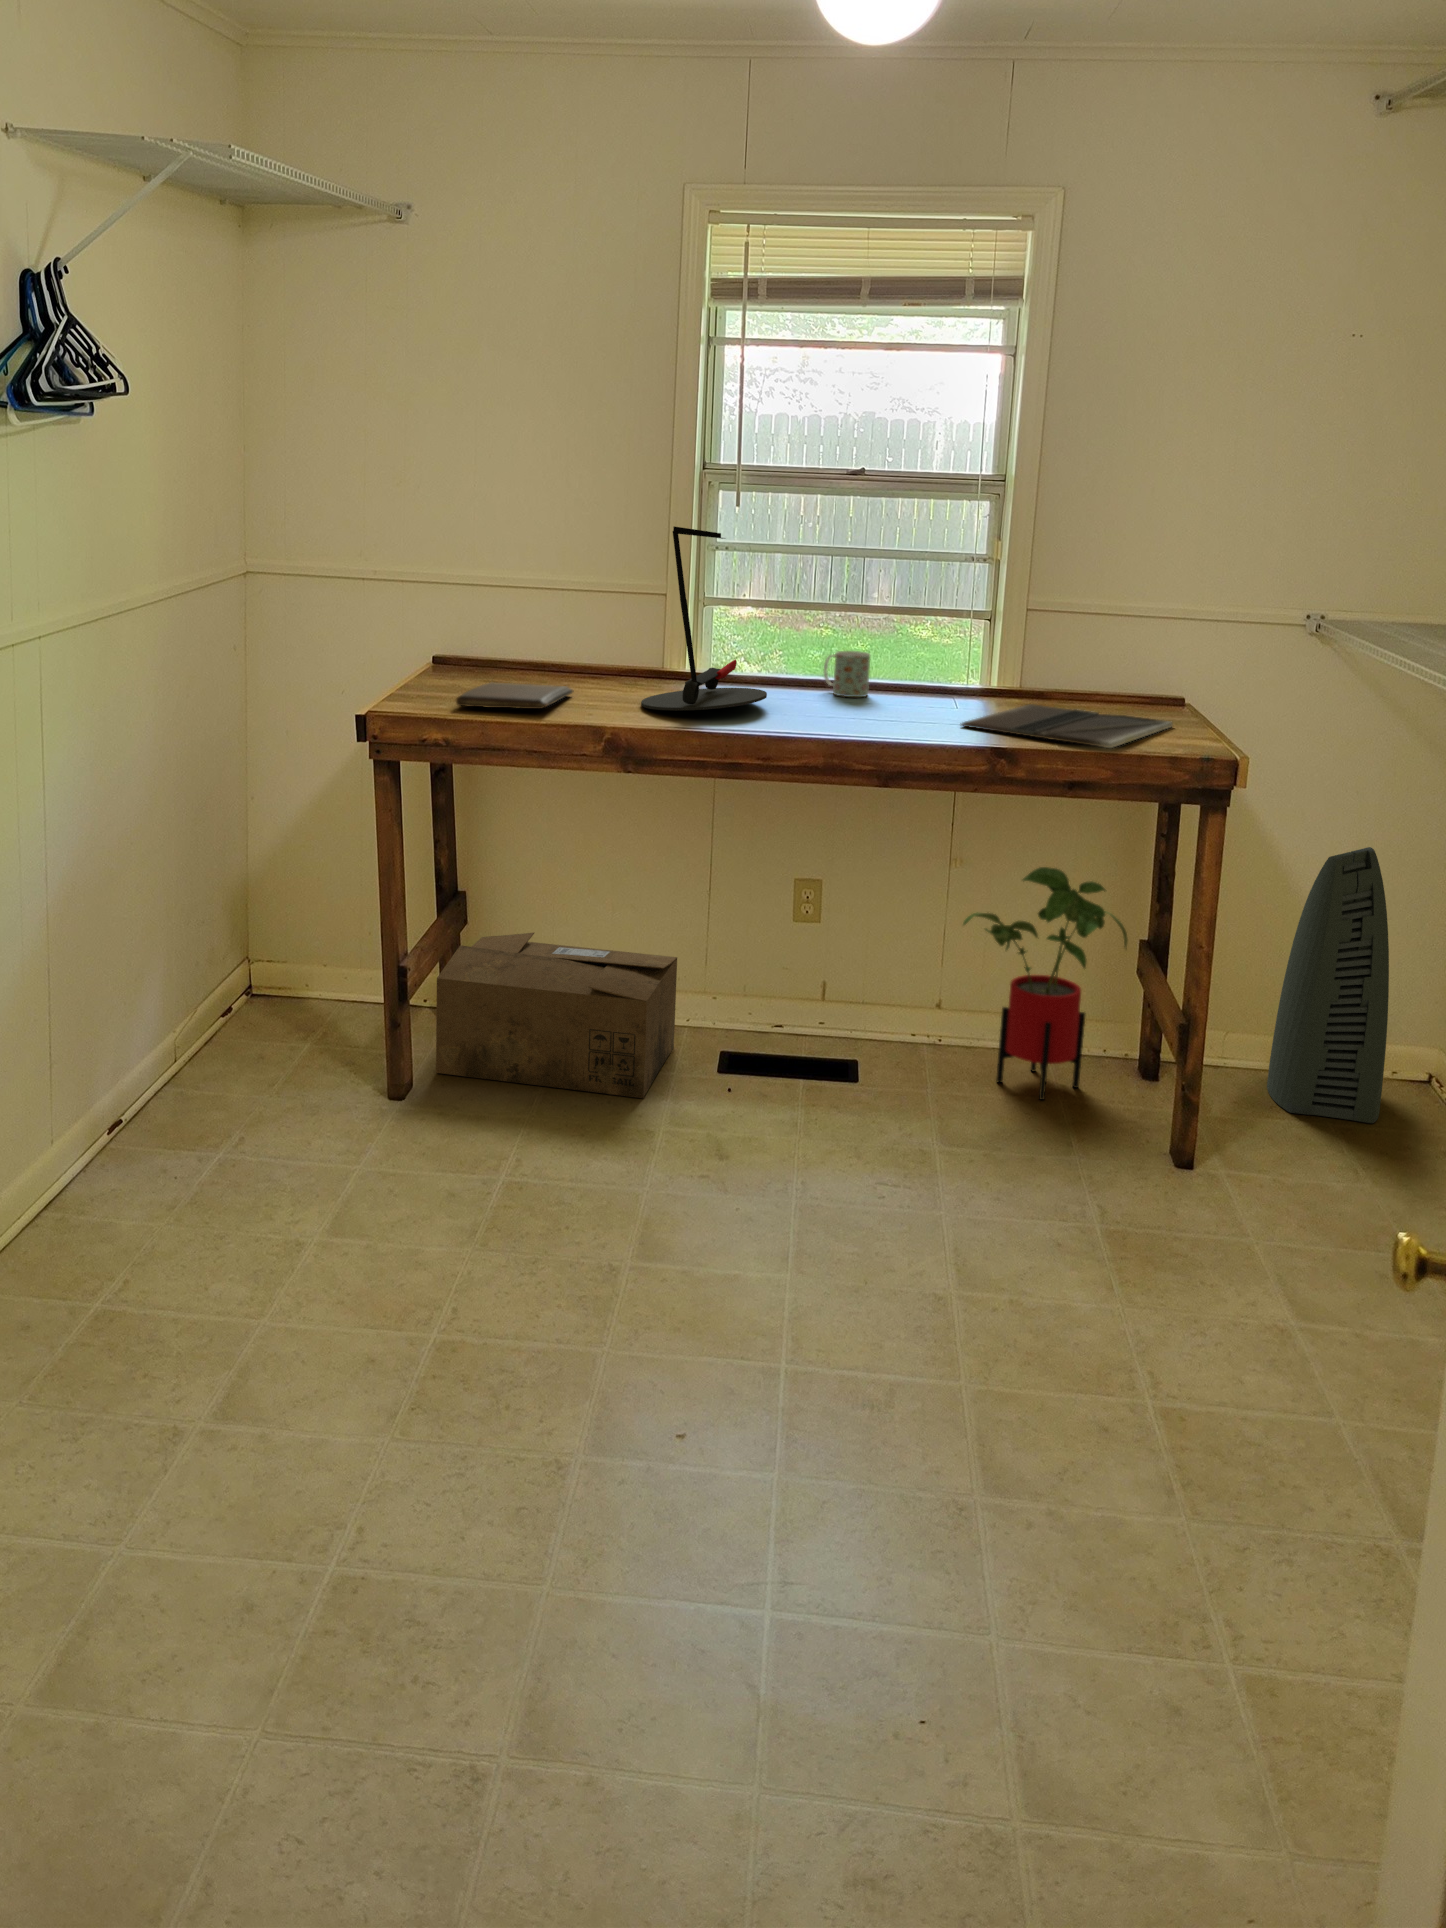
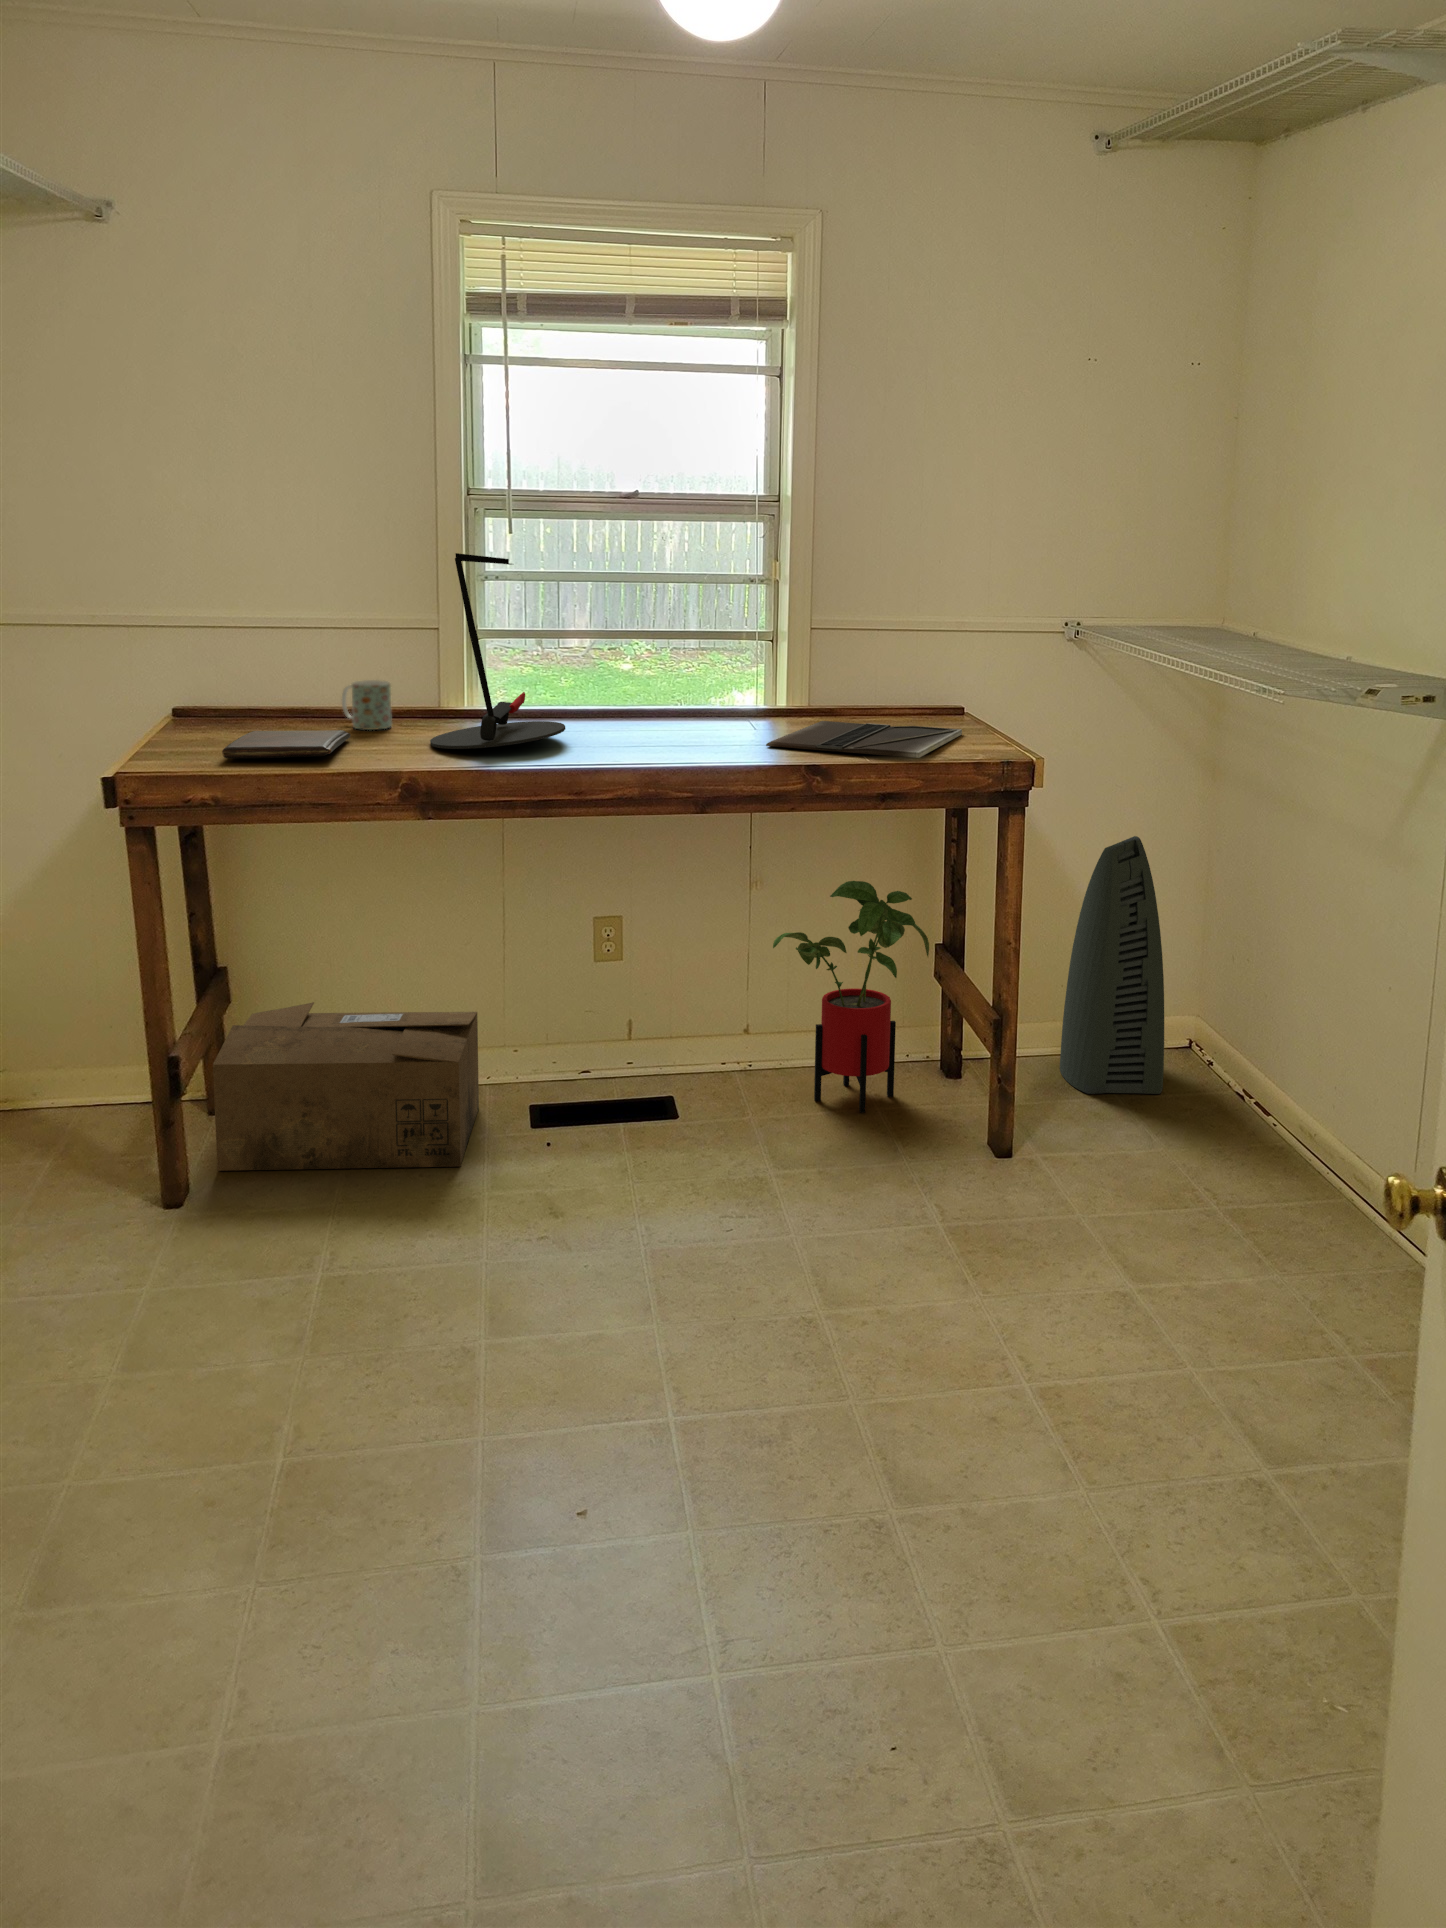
mug: present [824,651,870,697] -> present [342,680,392,730]

